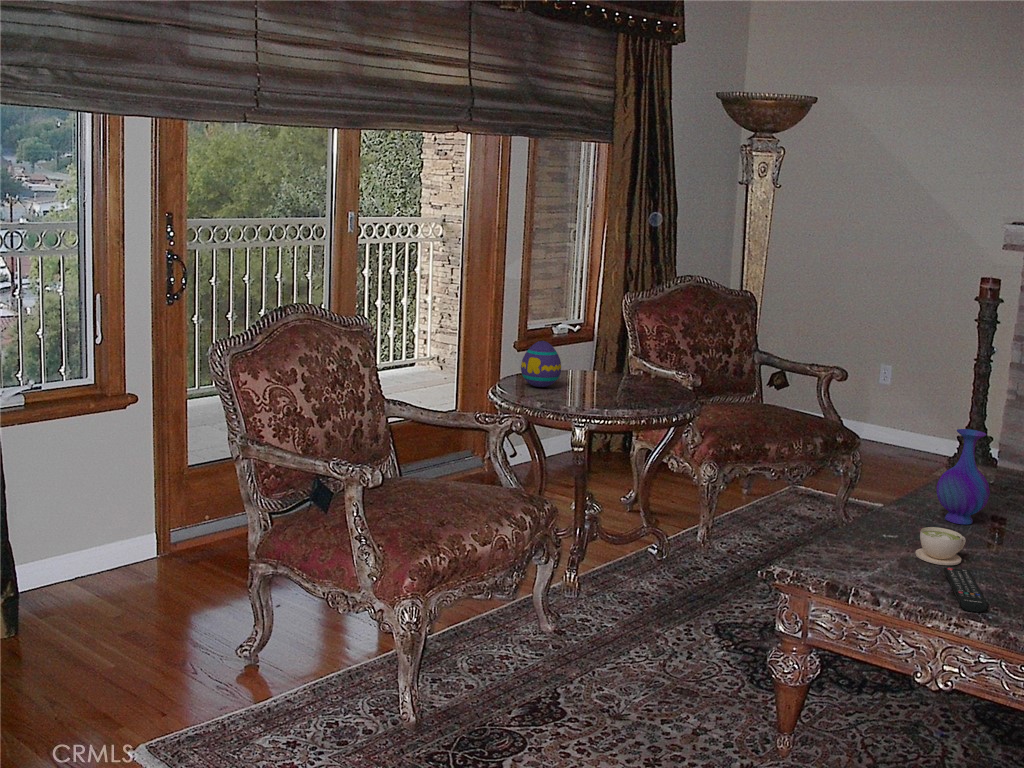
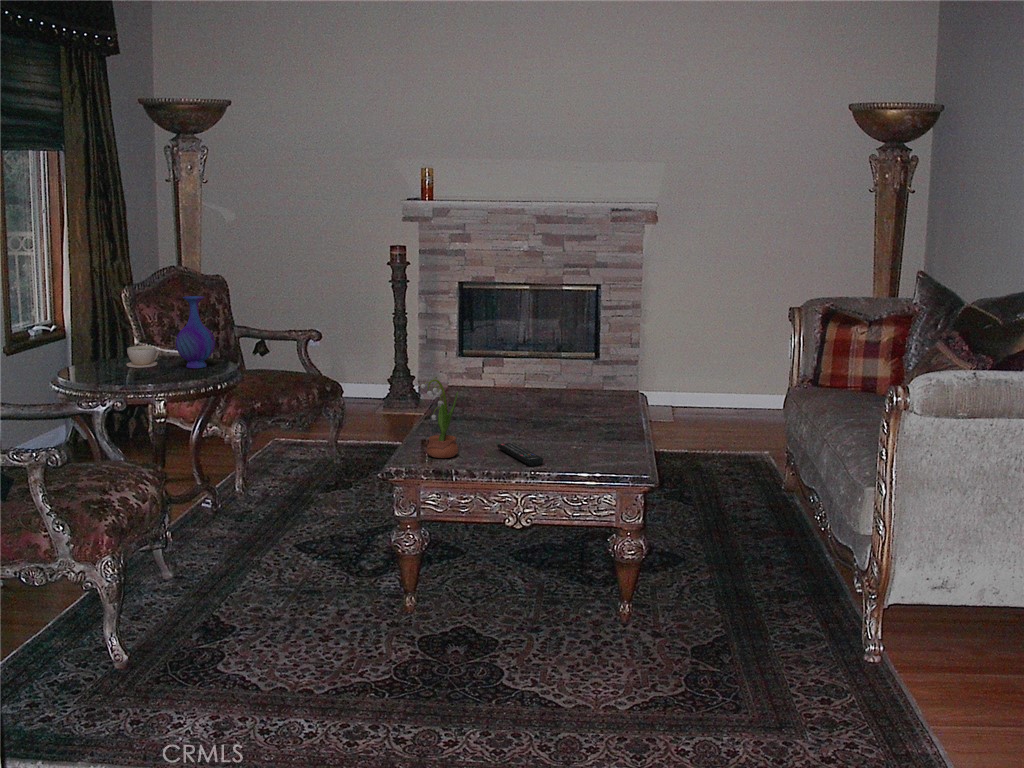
decorative egg: present [521,341,561,387] -> none [80,330,120,373]
vase: present [937,429,990,524] -> present [176,296,215,368]
potted flower: none [838,463,890,570] -> present [421,377,458,458]
coffee cup: present [915,527,966,565] -> present [126,346,159,368]

